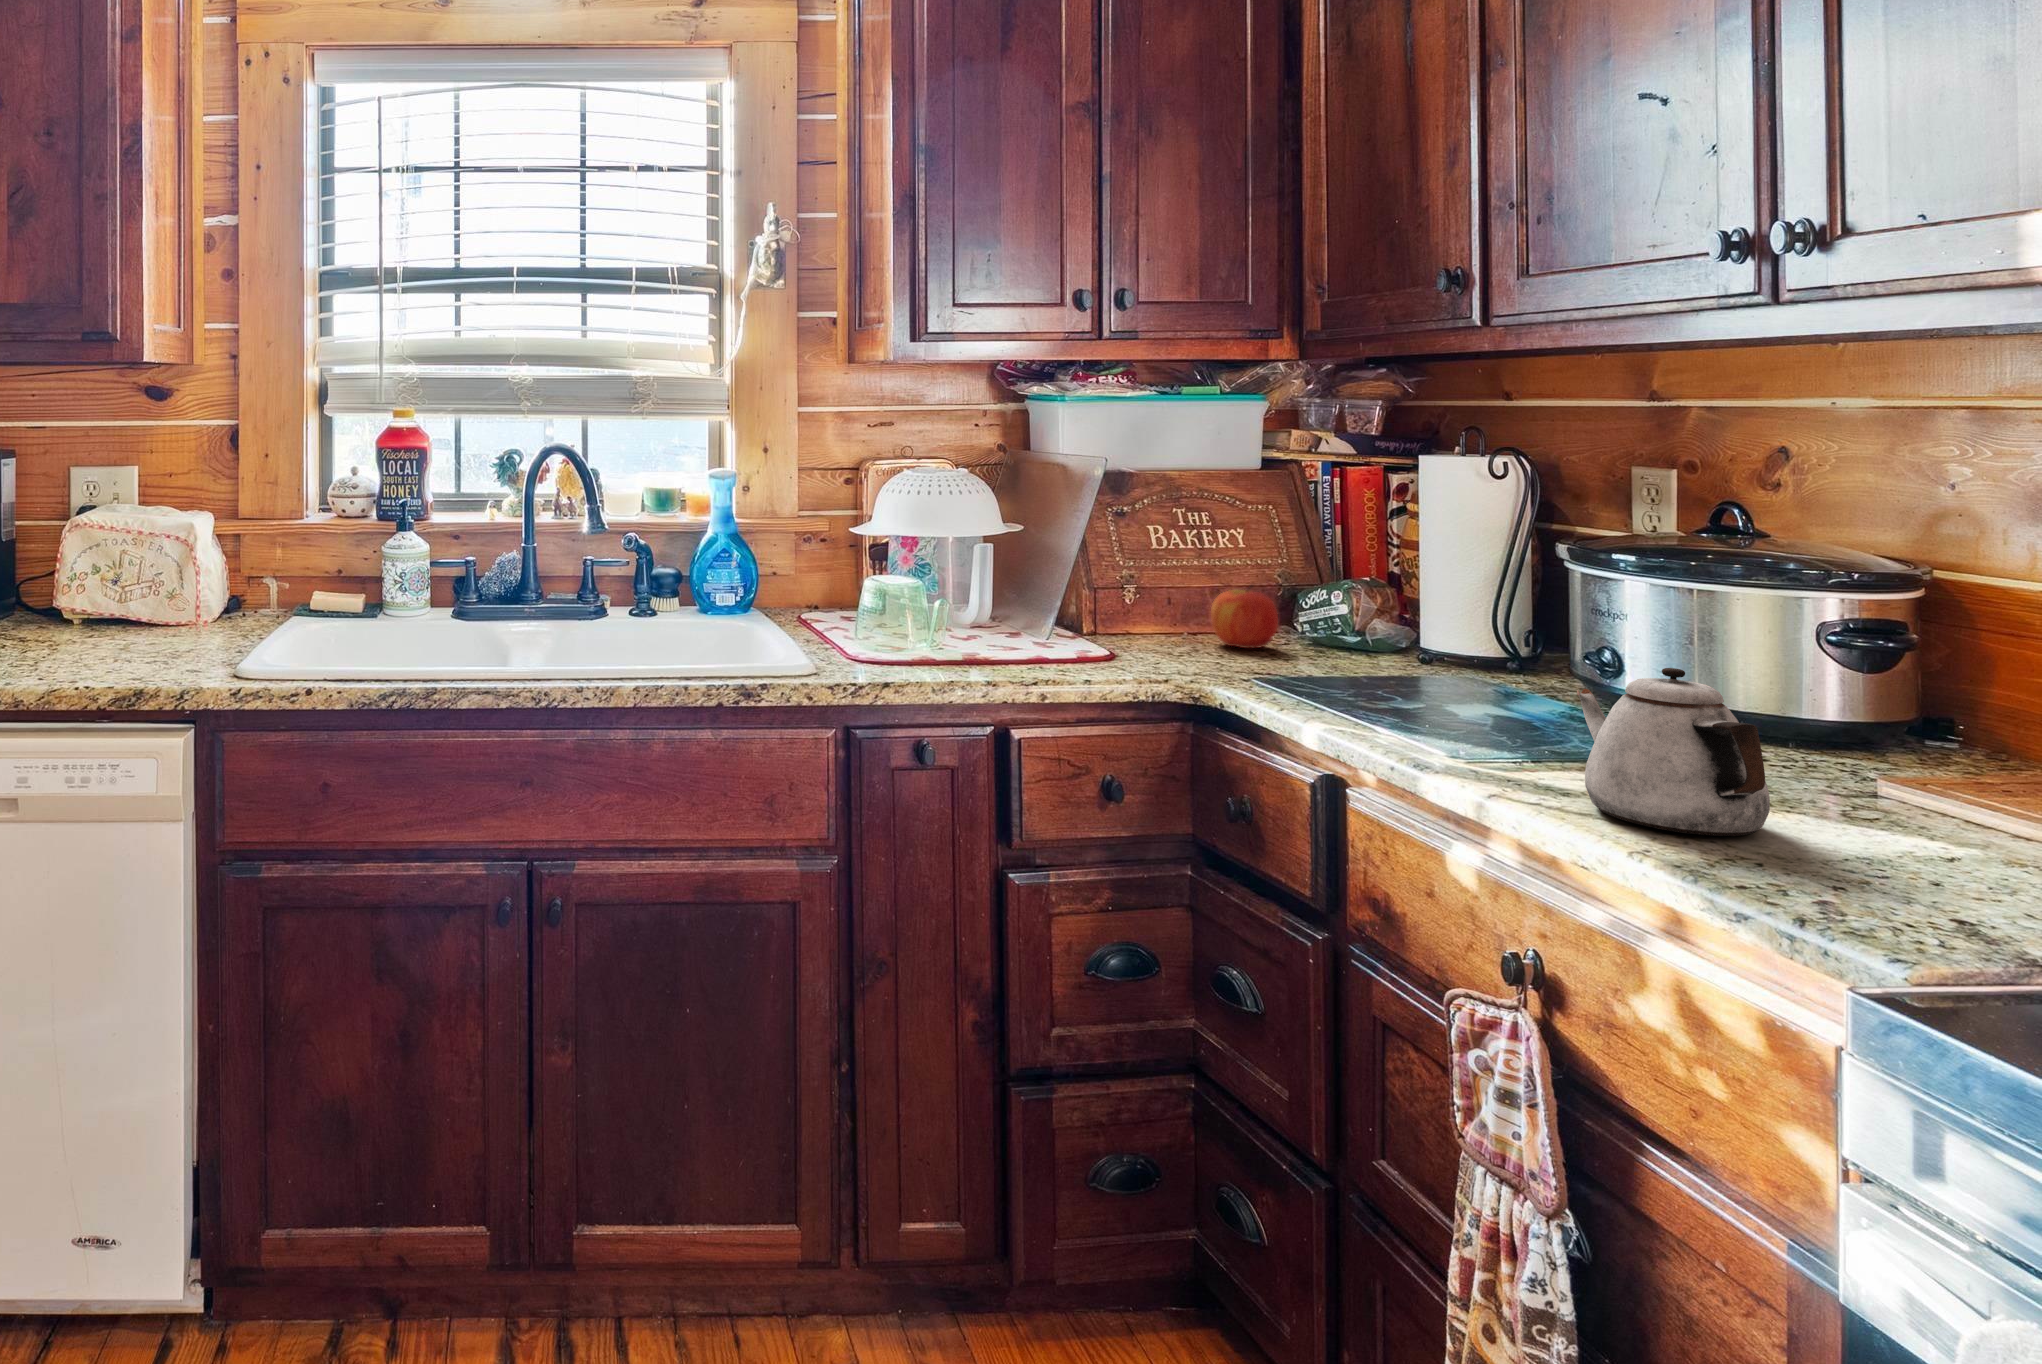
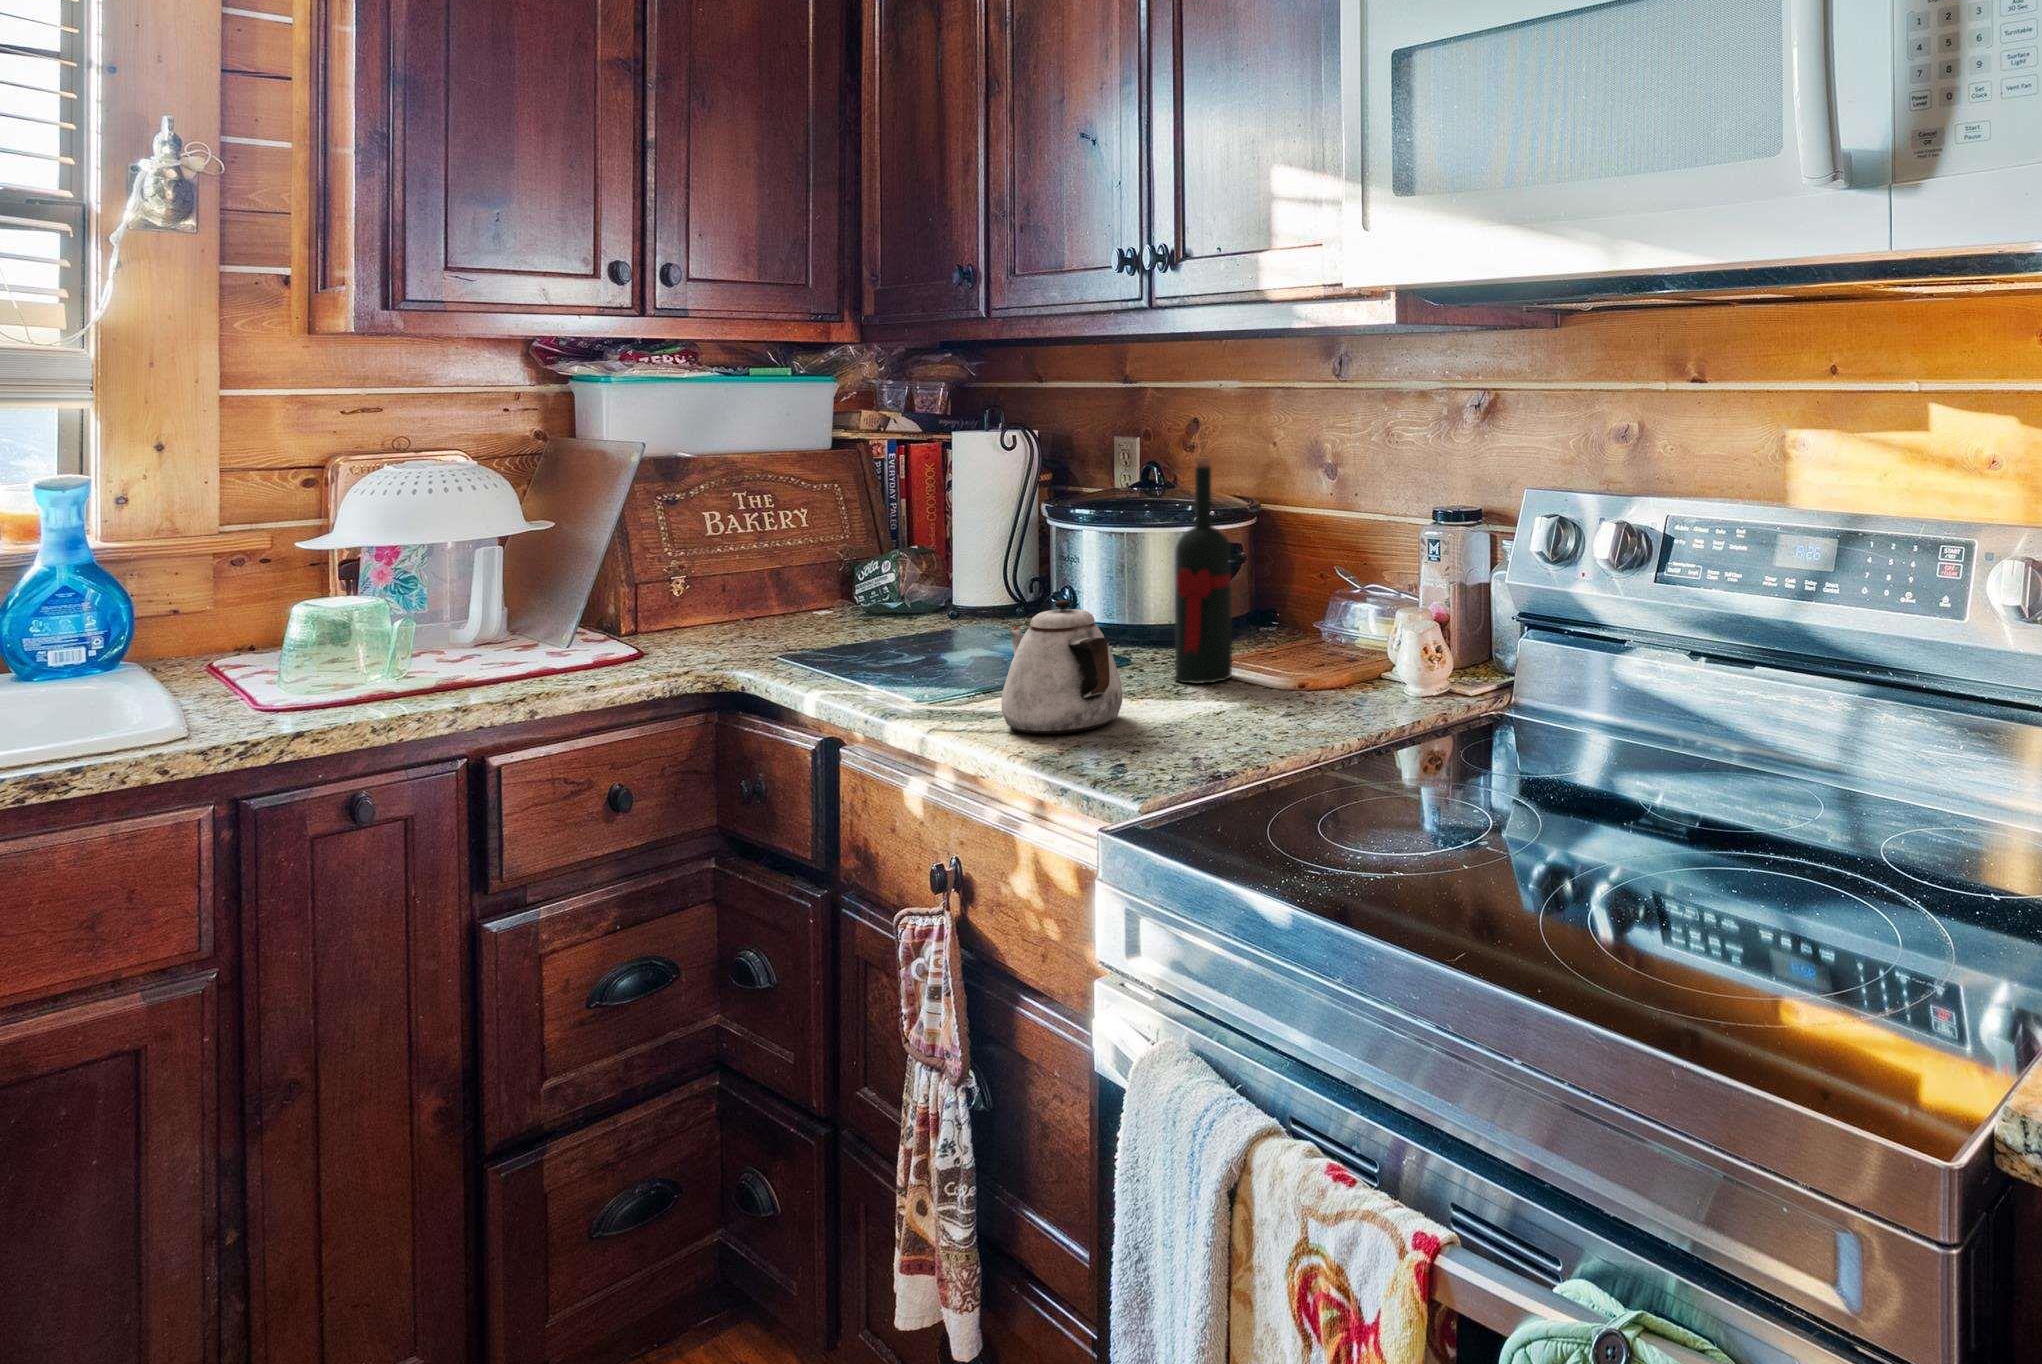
wine bottle: none [1814,500,1922,807] -> present [1175,458,1232,684]
apple: present [1211,586,1278,648] -> none [762,563,828,627]

